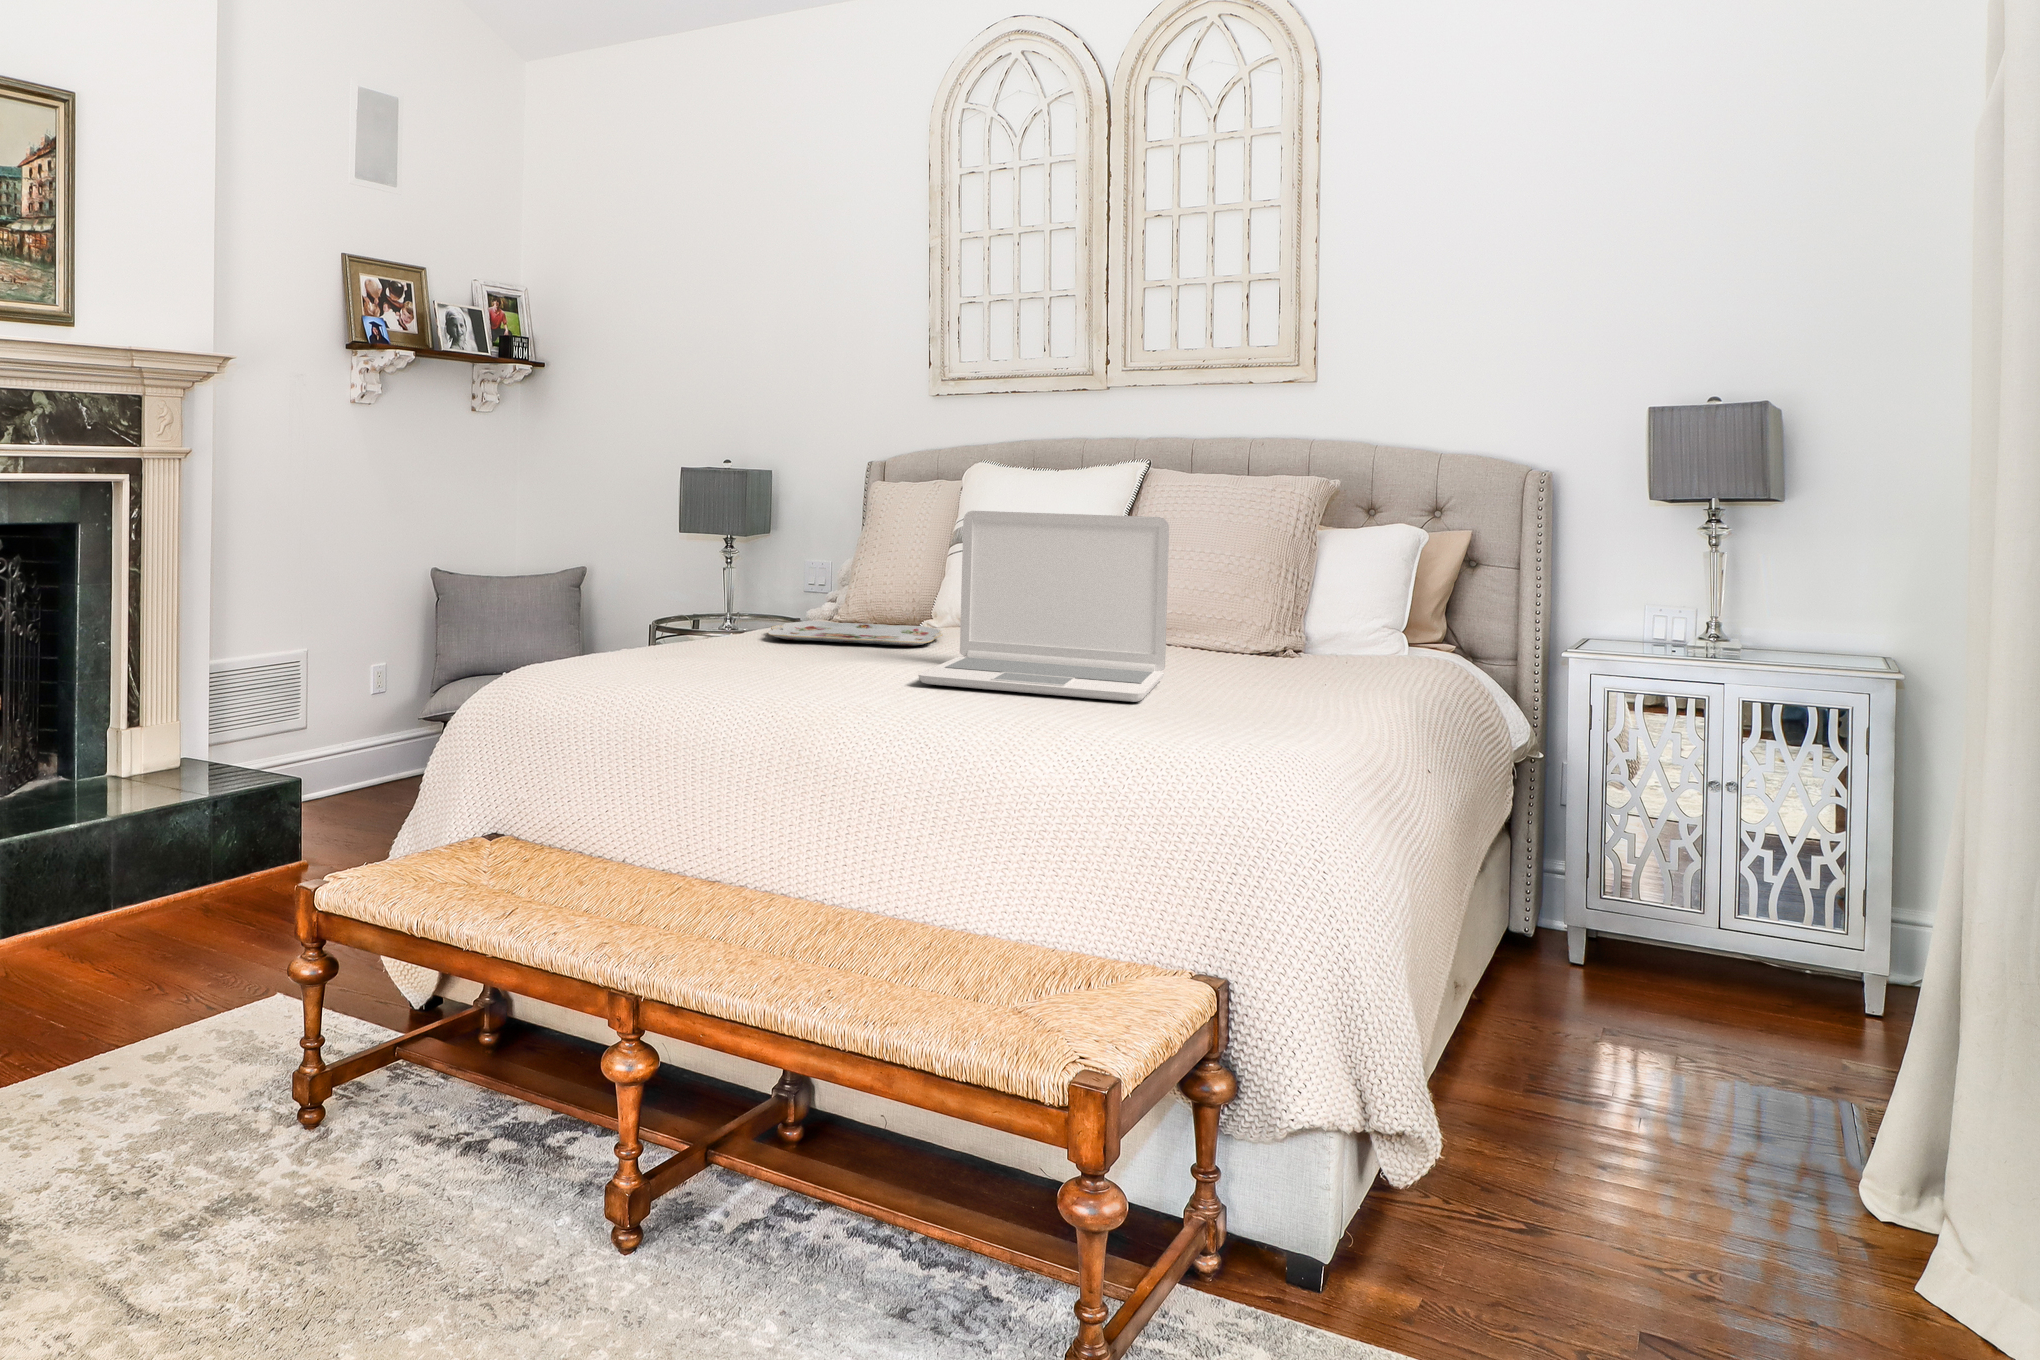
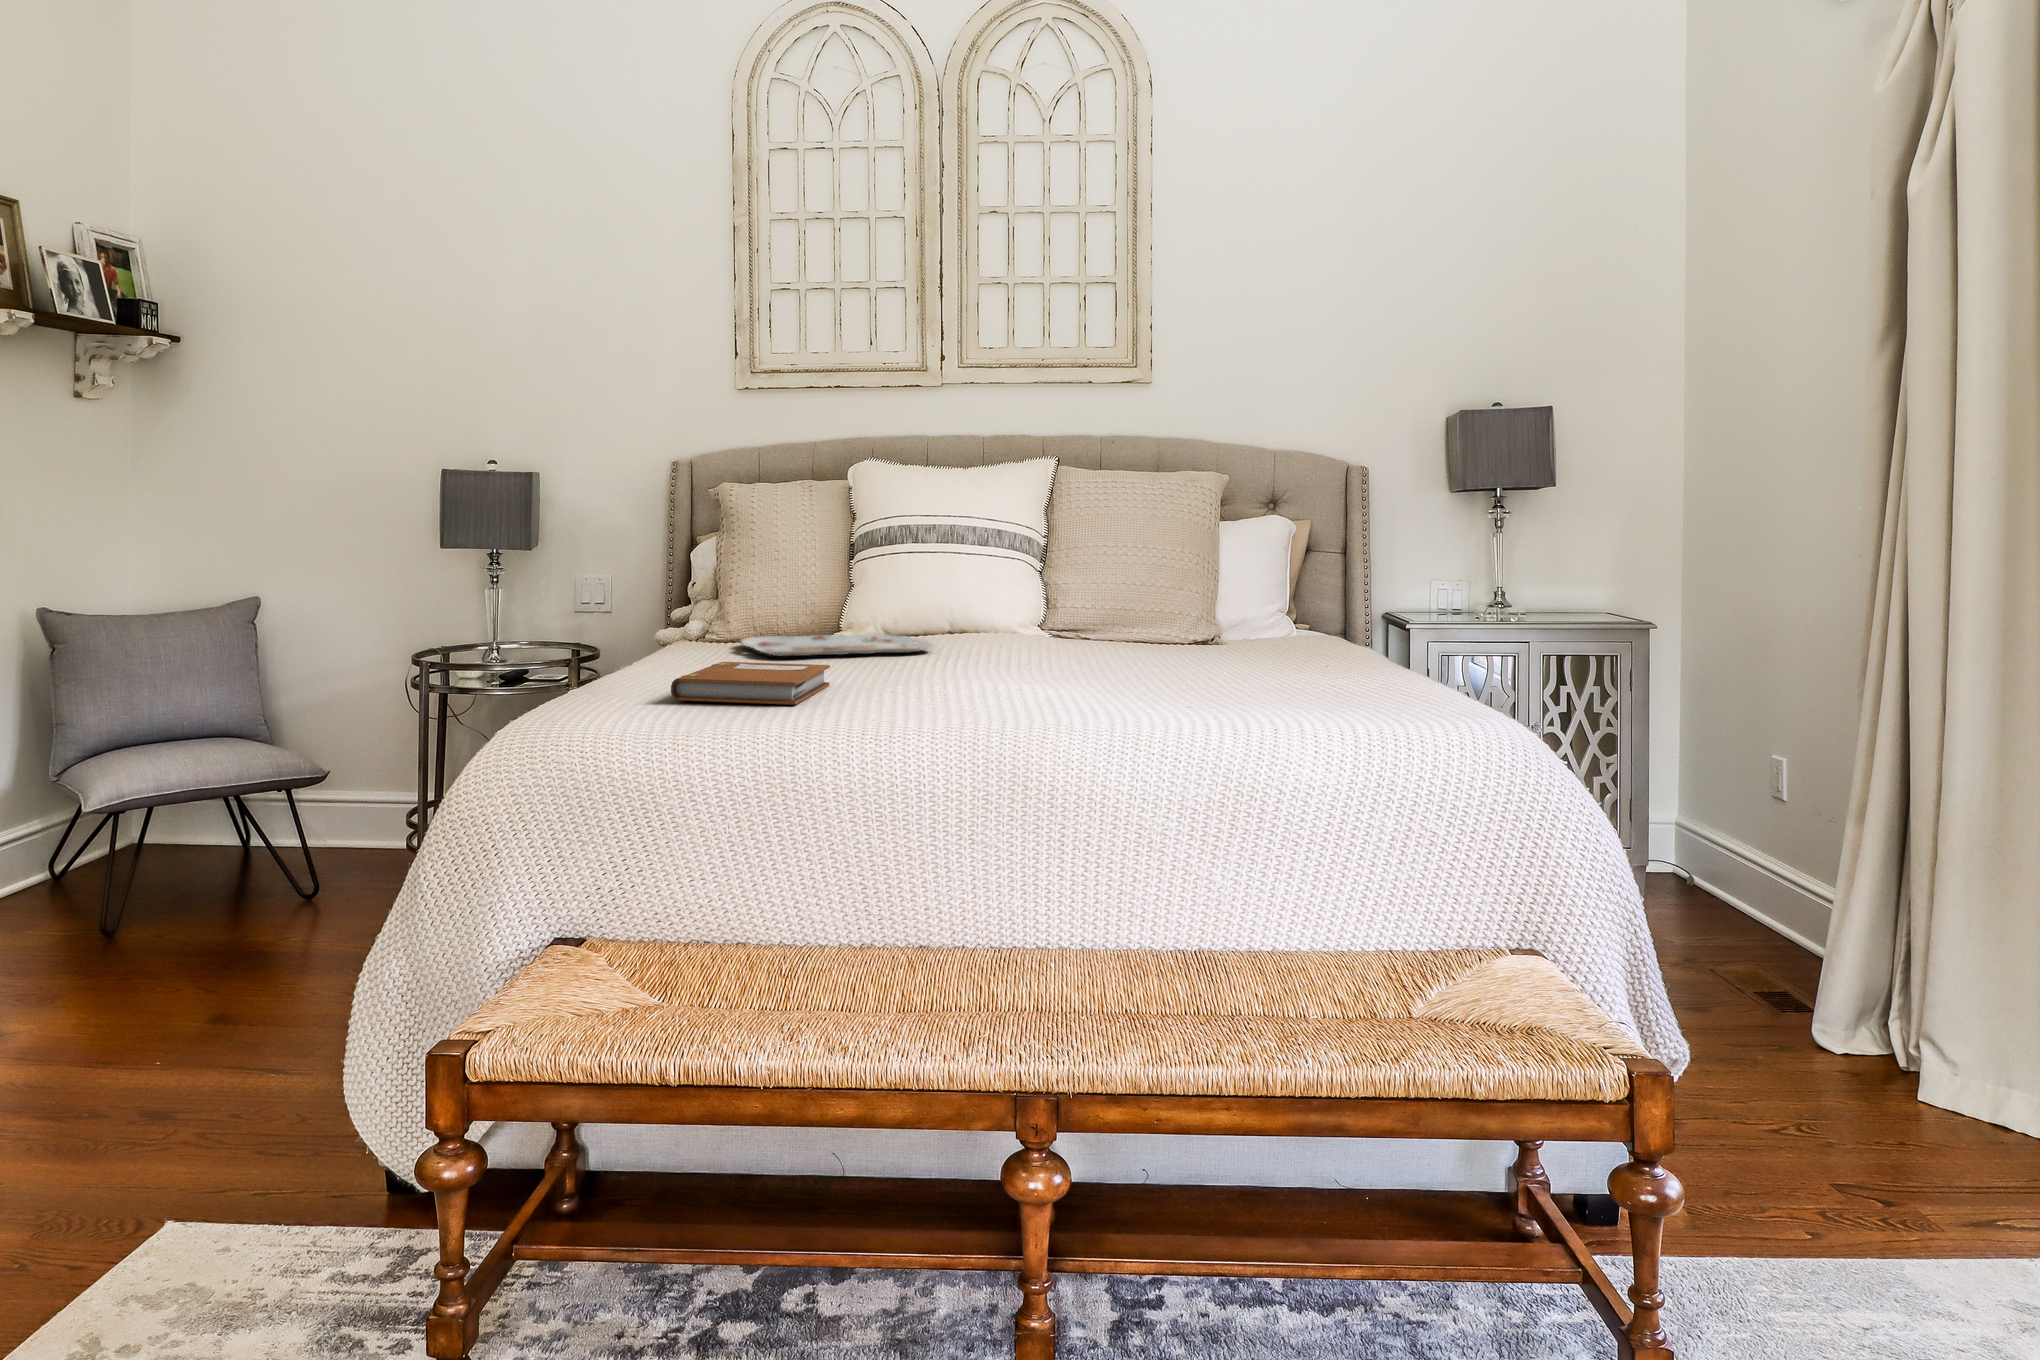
laptop: present [918,511,1169,702] -> none [1016,505,1265,682]
notebook: none [576,639,740,680] -> present [671,662,830,705]

